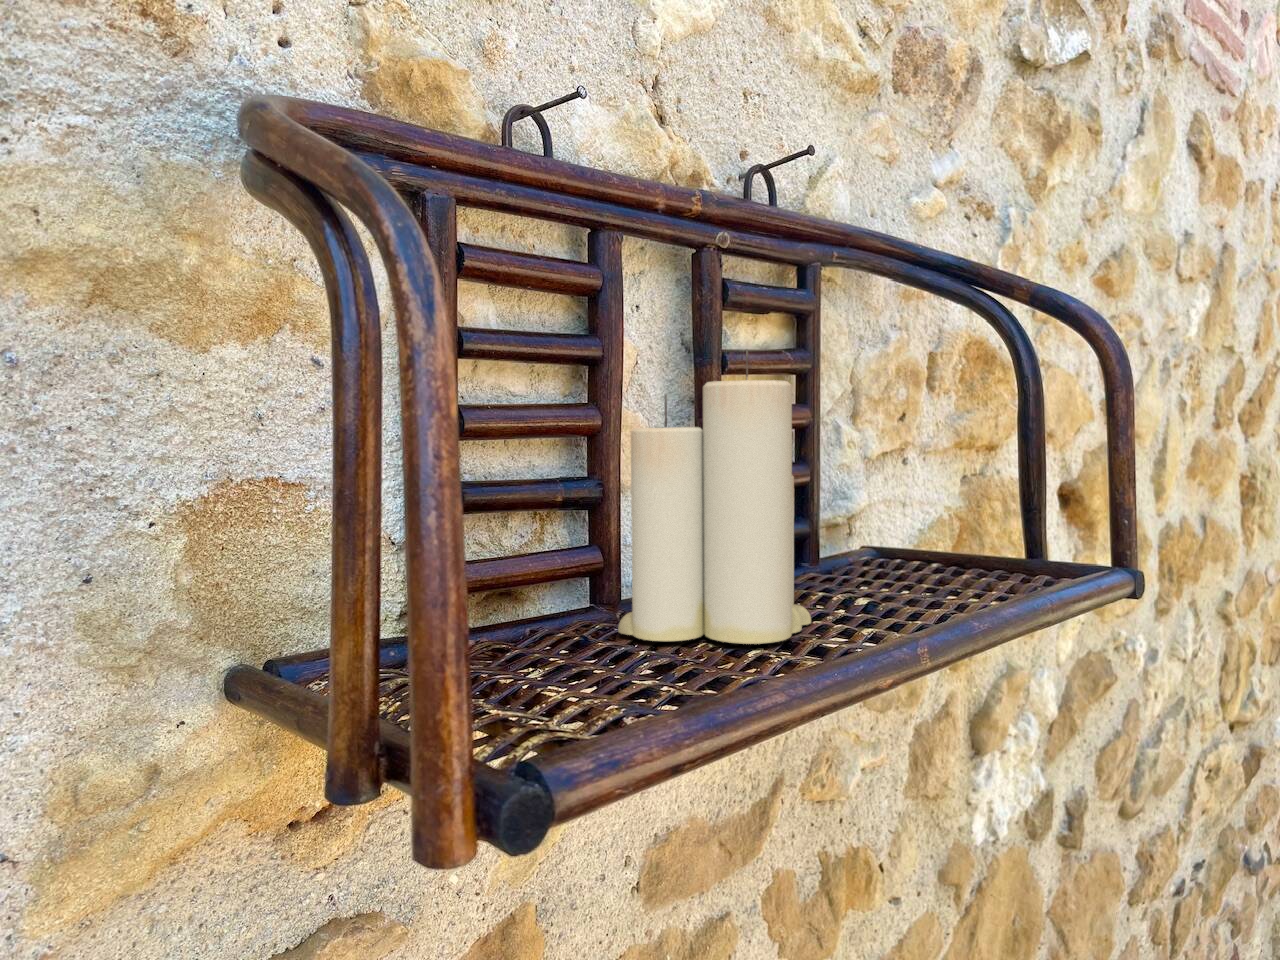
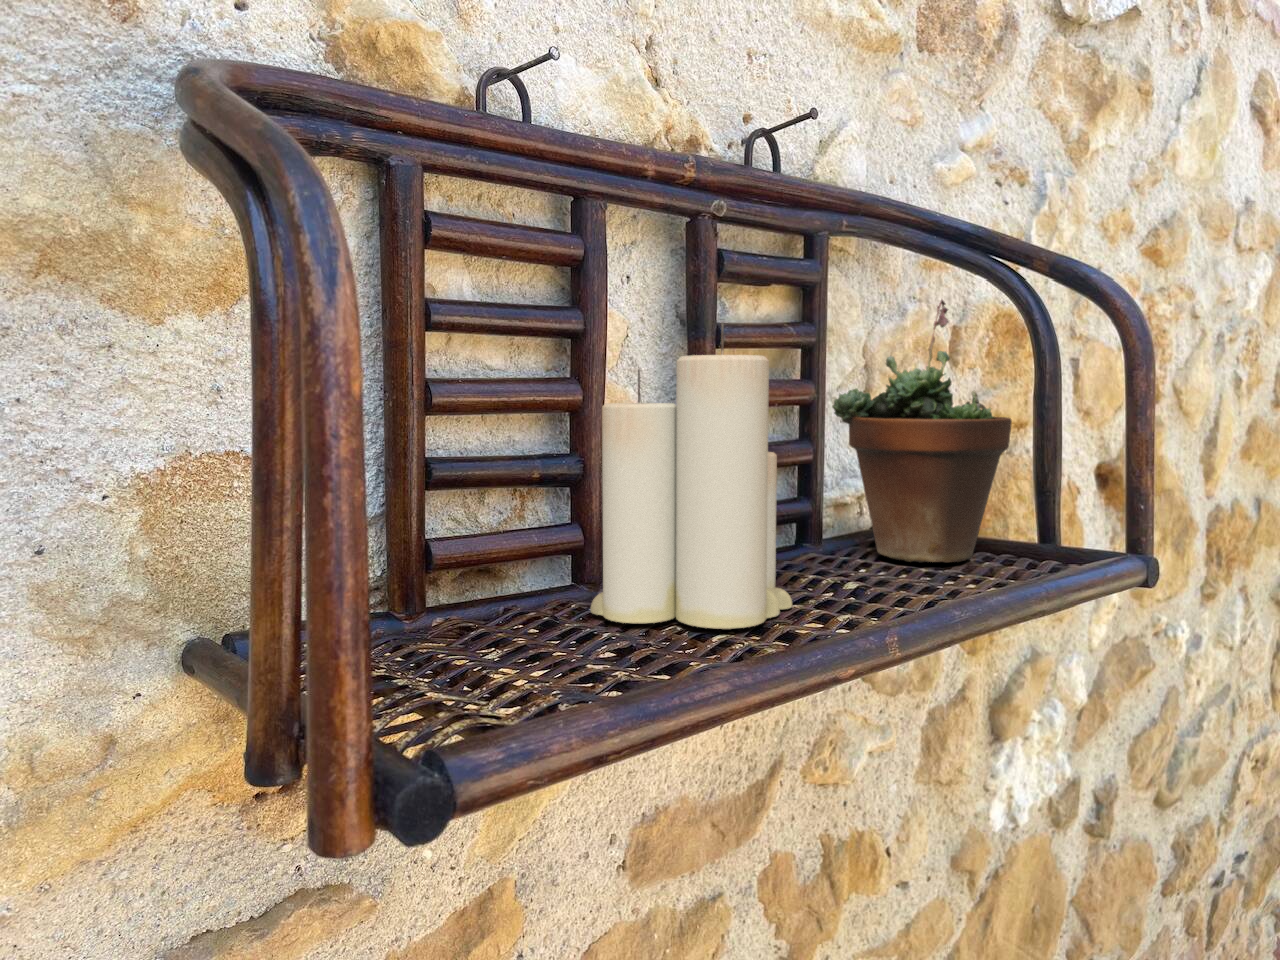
succulent plant: none [830,326,1001,579] -> present [832,299,1012,562]

